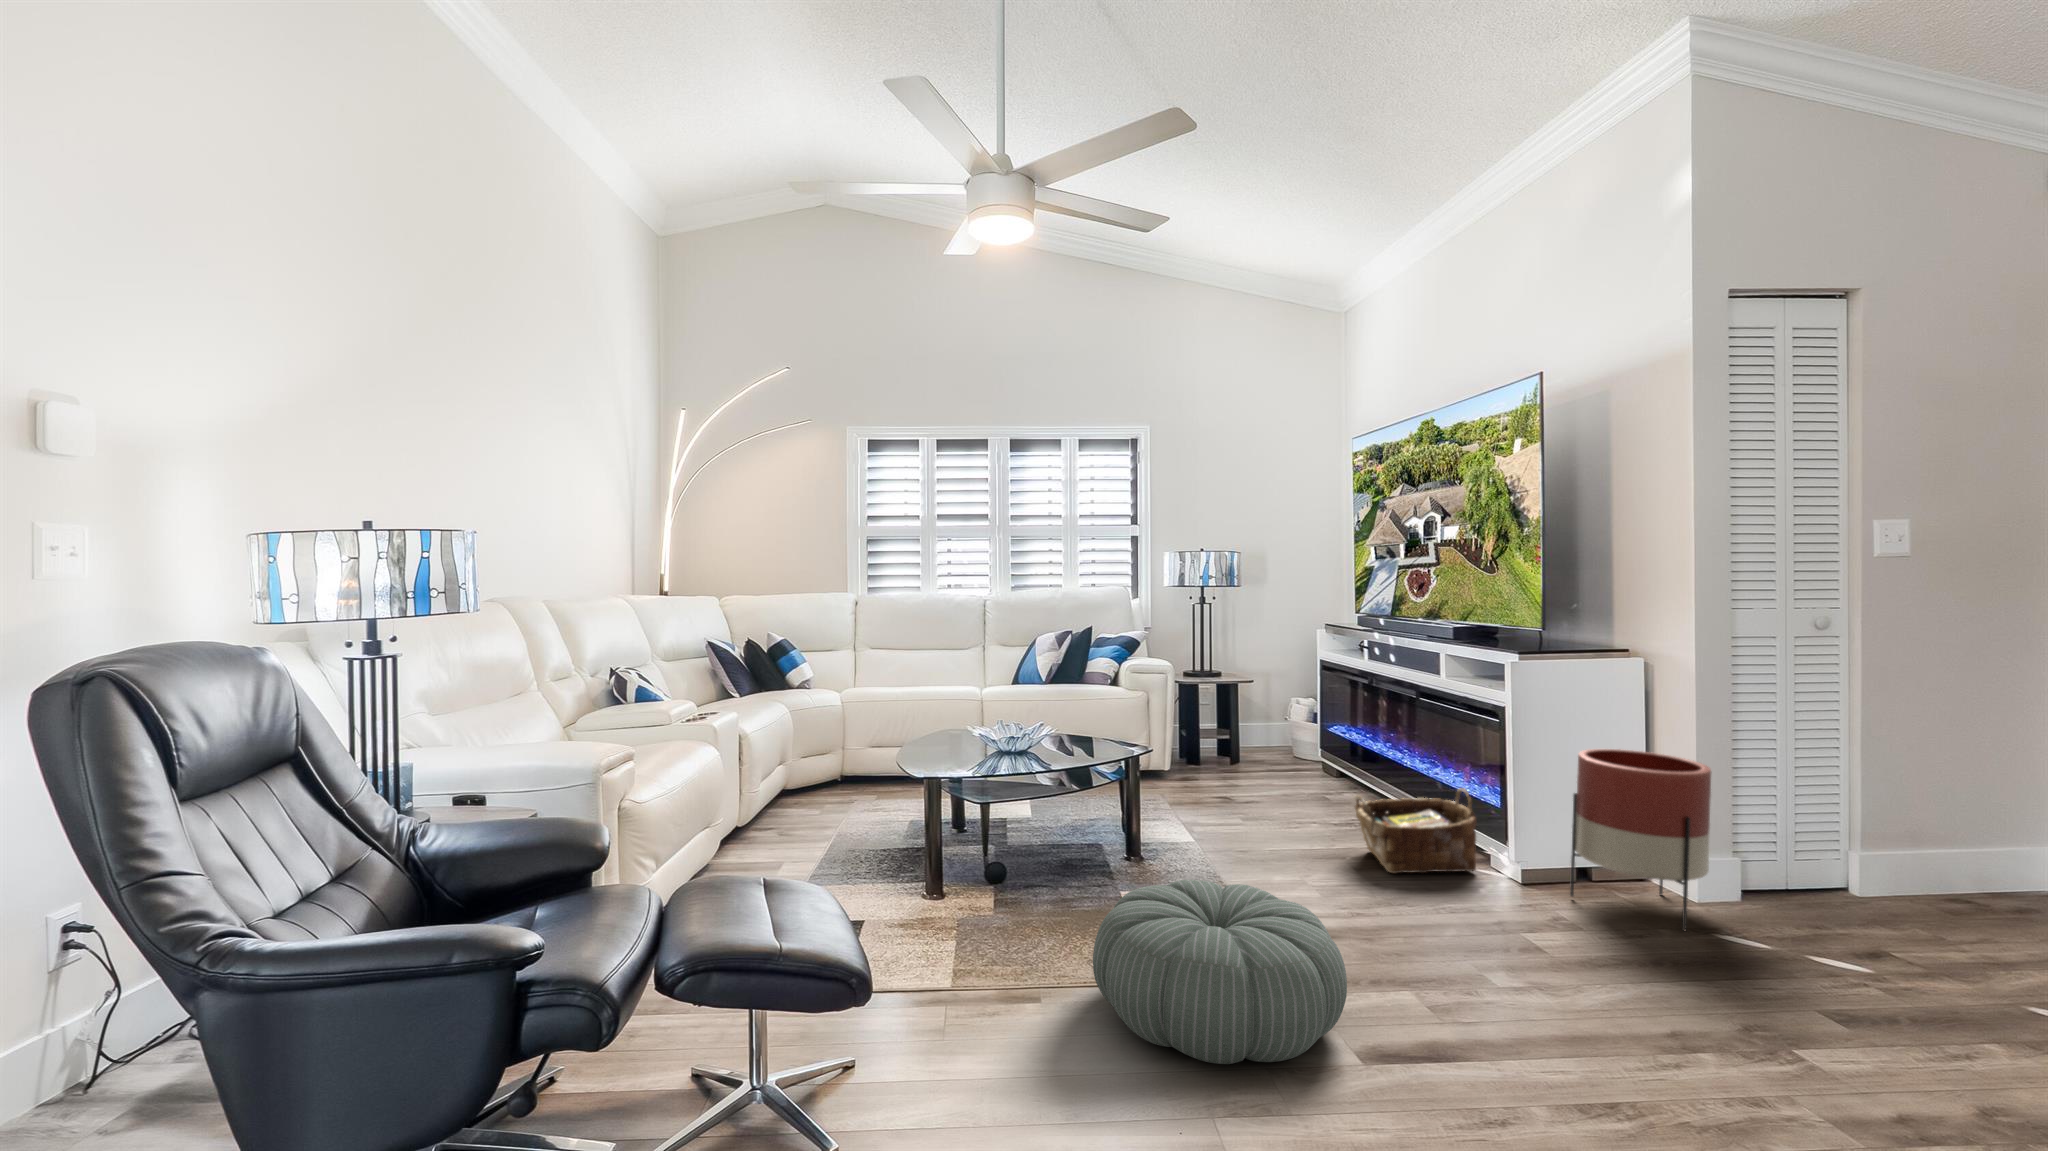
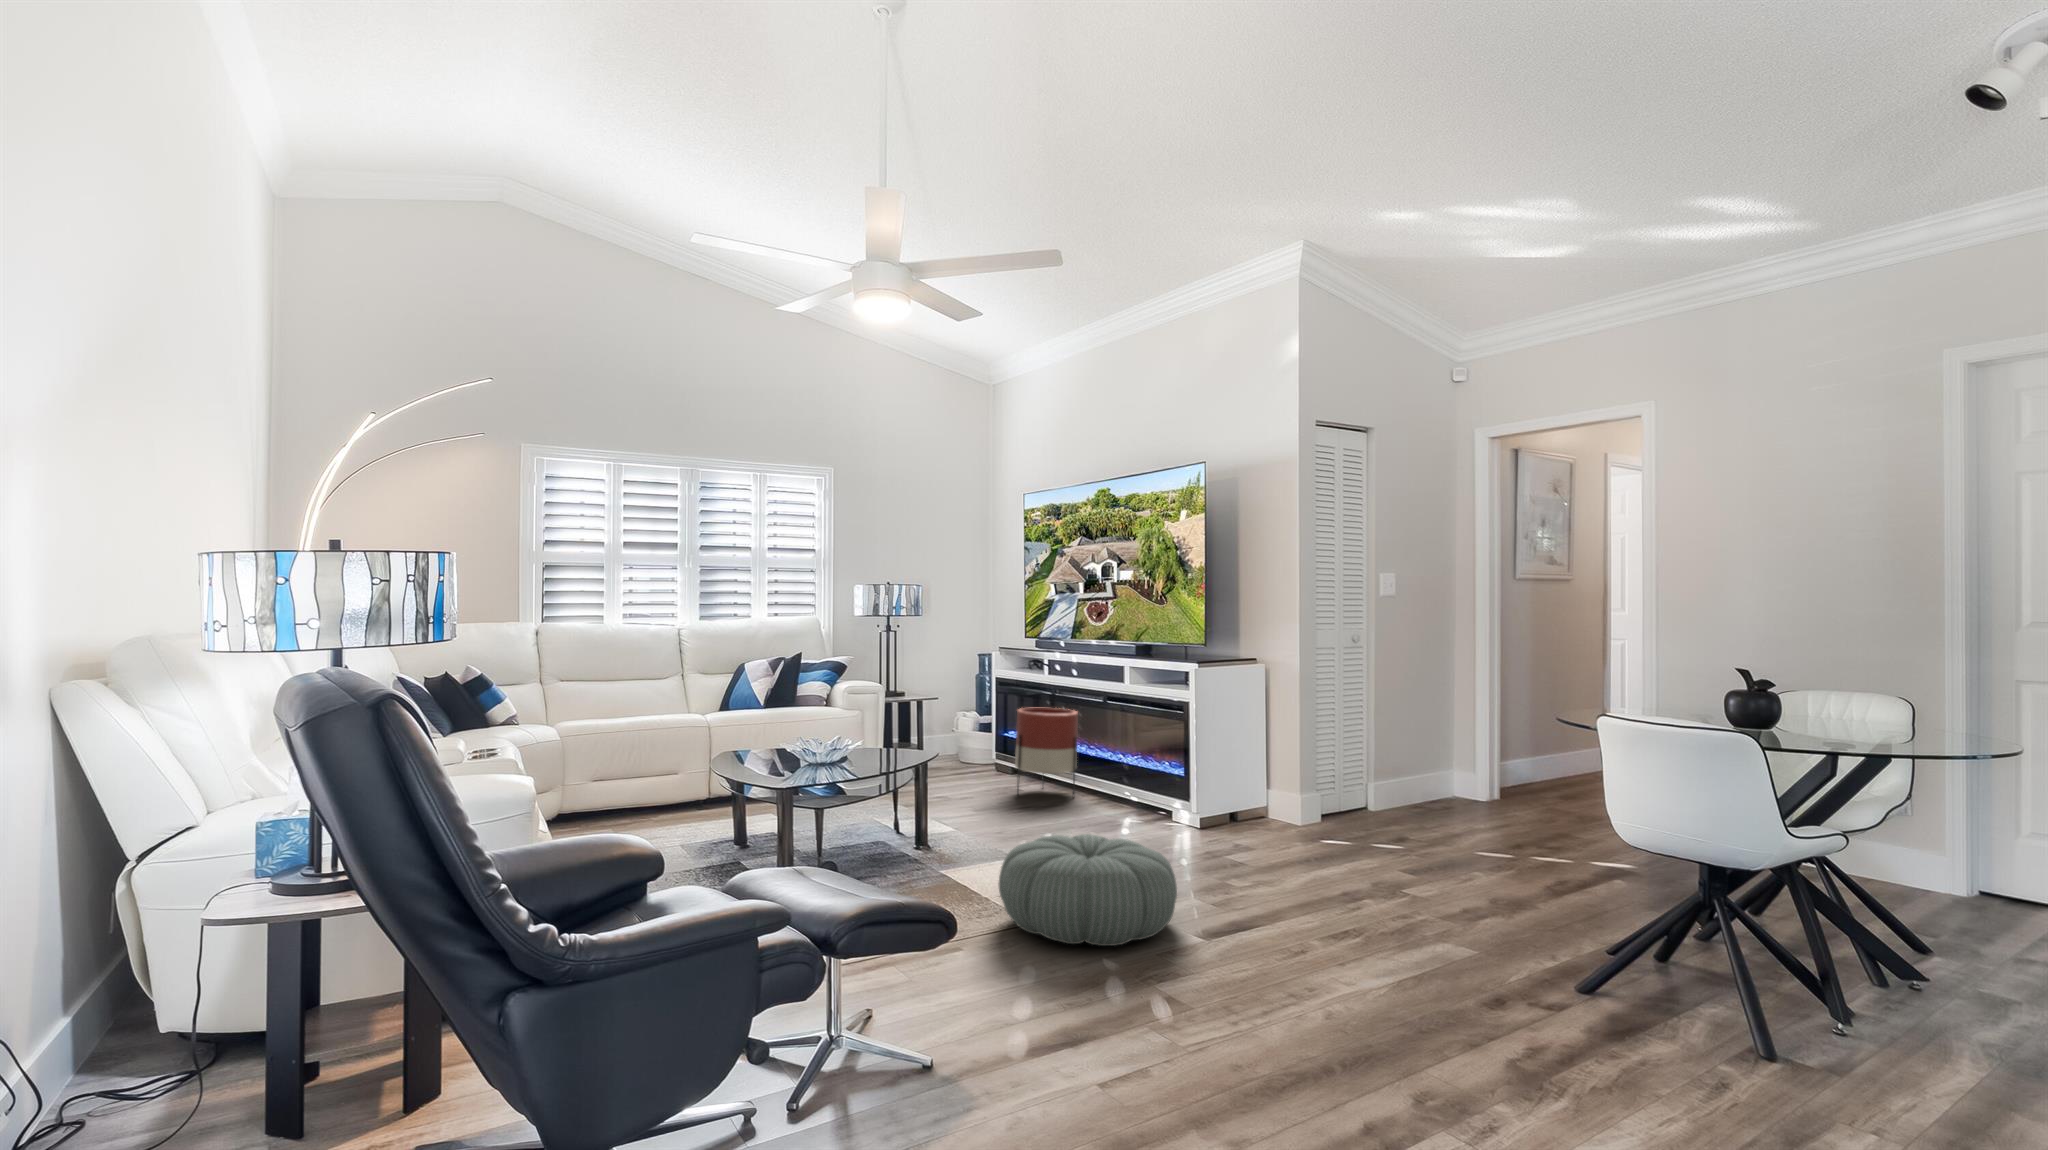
planter: present [1570,749,1711,931] -> present [1015,708,1078,797]
woven basket: present [1355,788,1477,873] -> none [1086,766,1171,834]

